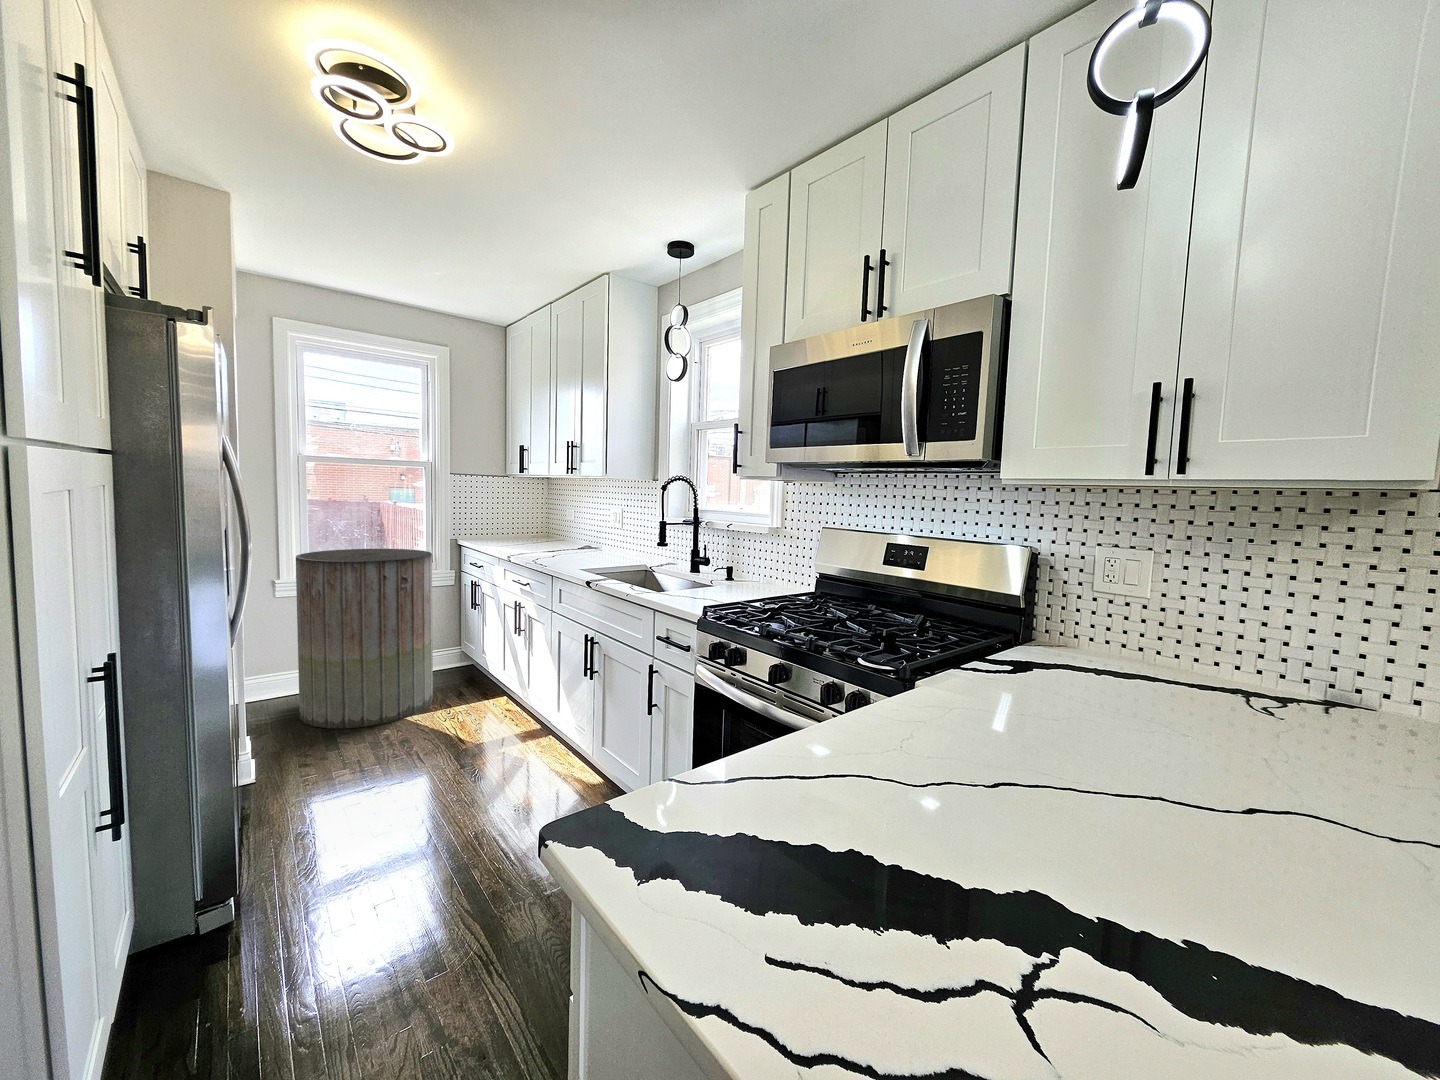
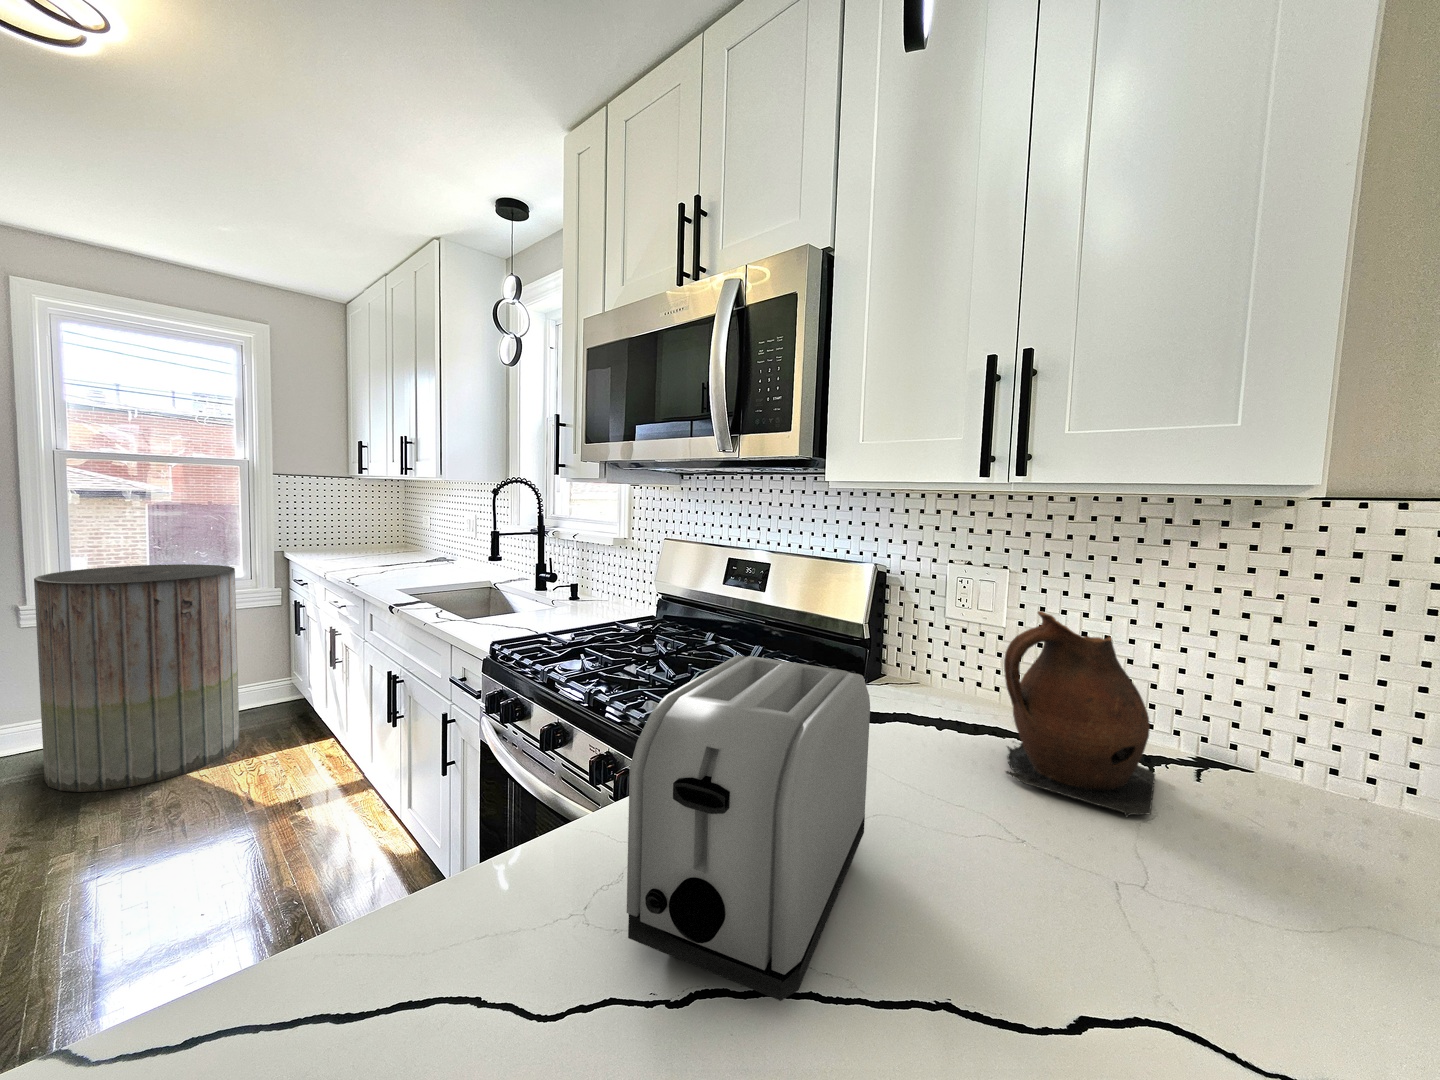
ceramic pitcher: none [1160,578,1288,727] -> present [1004,611,1155,817]
toaster: none [949,597,1084,781] -> present [627,655,870,1001]

